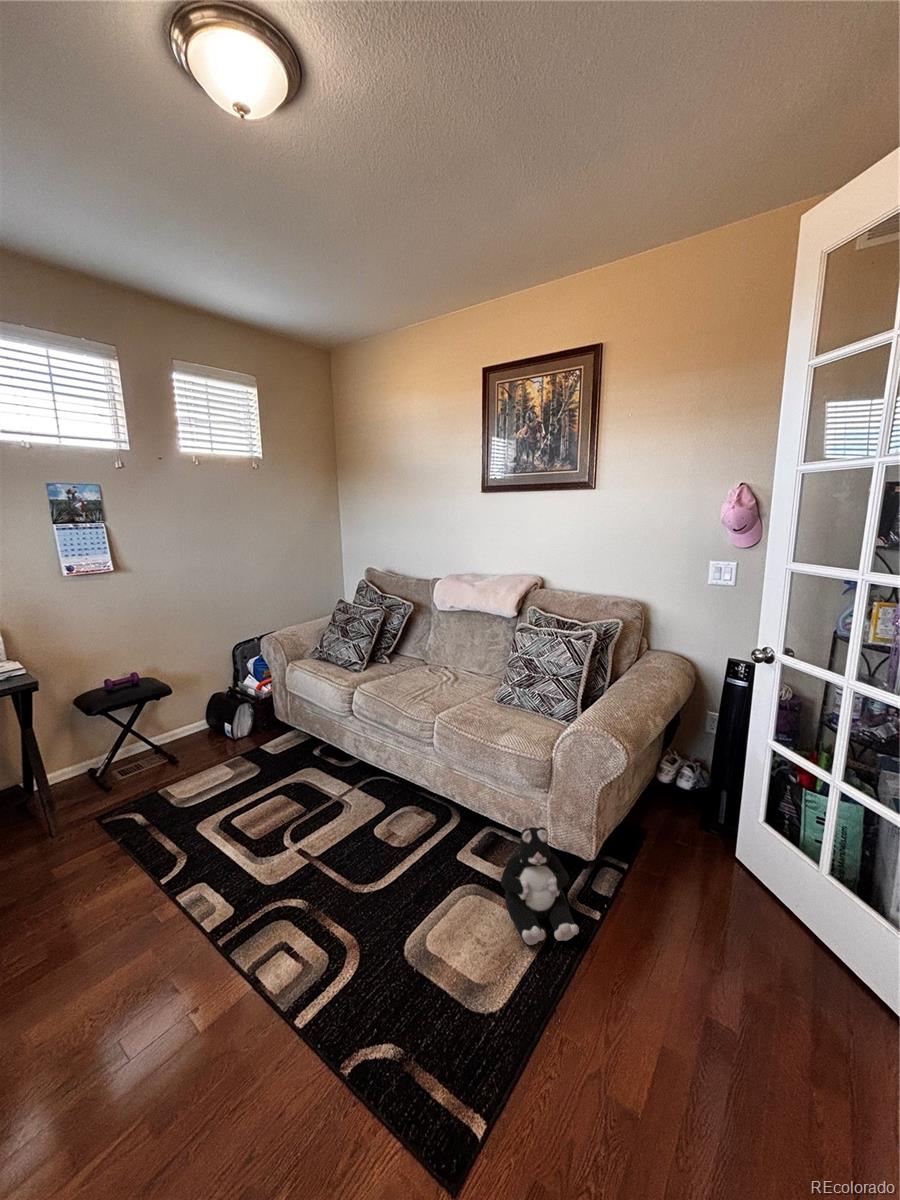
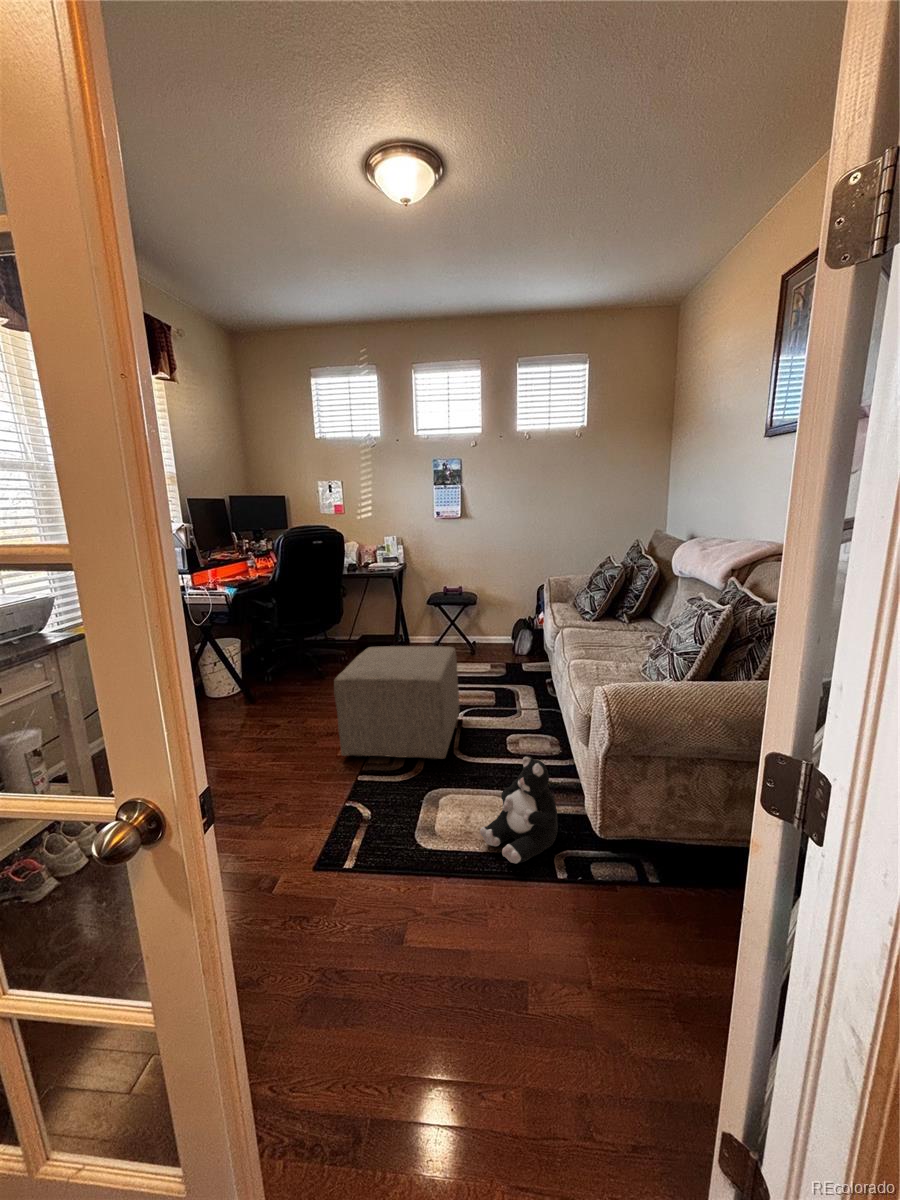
ottoman: none [145,760,371,1026] -> present [334,646,459,760]

